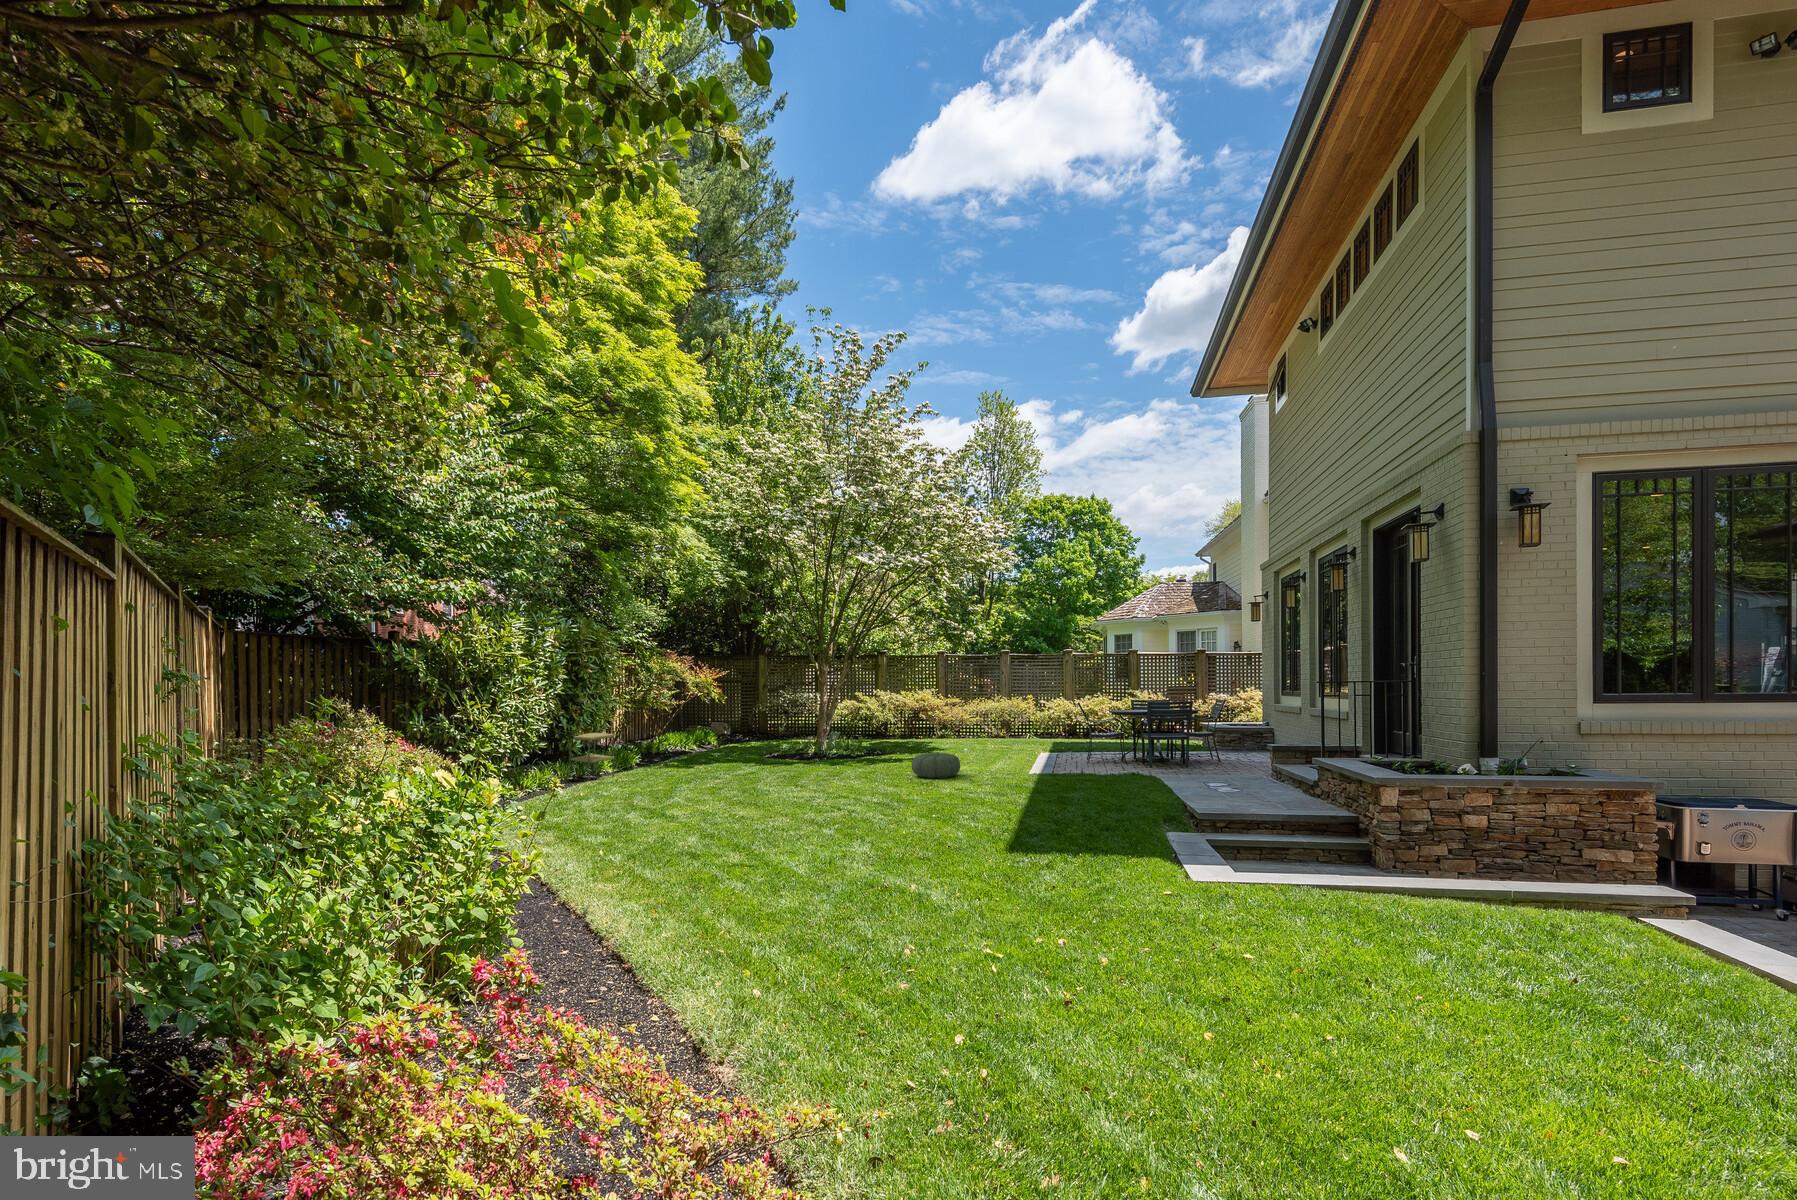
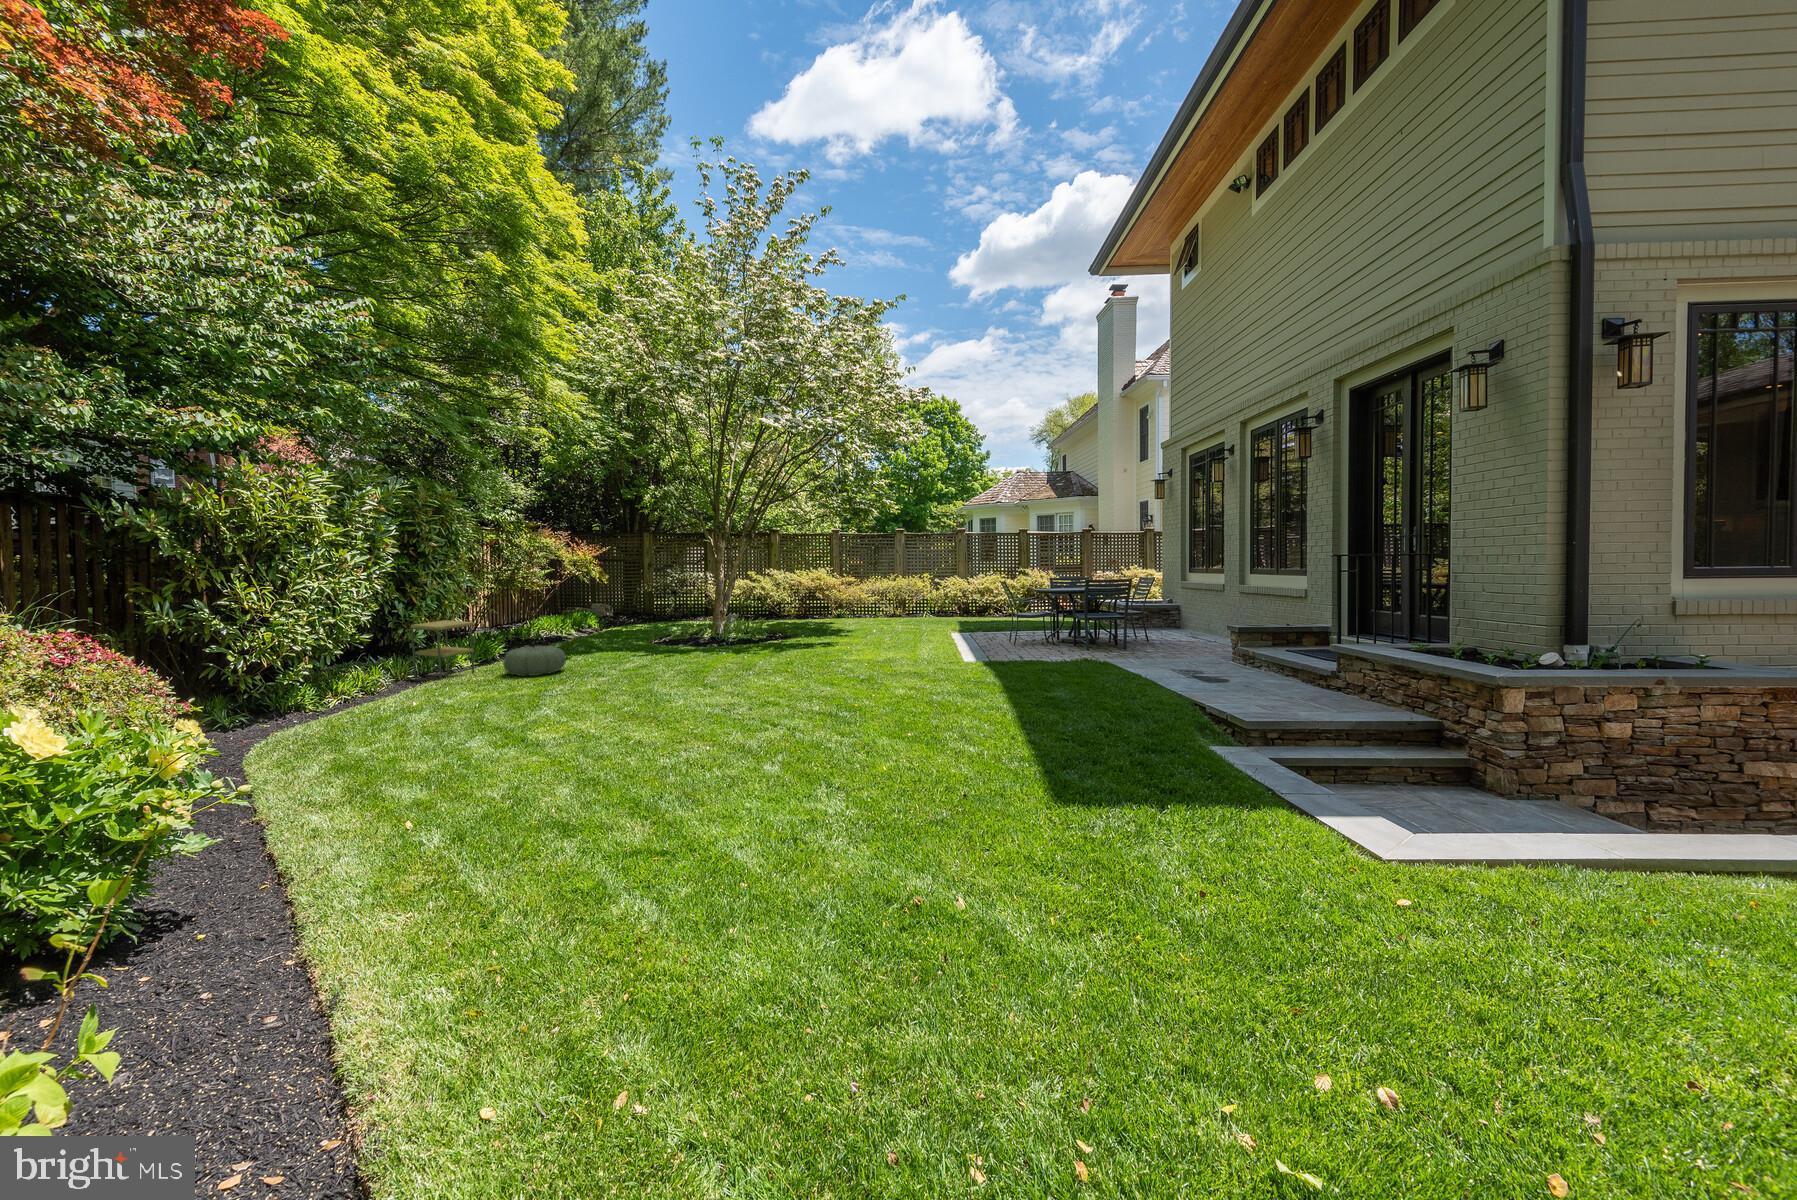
pouf: present [912,753,960,779] -> present [503,646,566,676]

